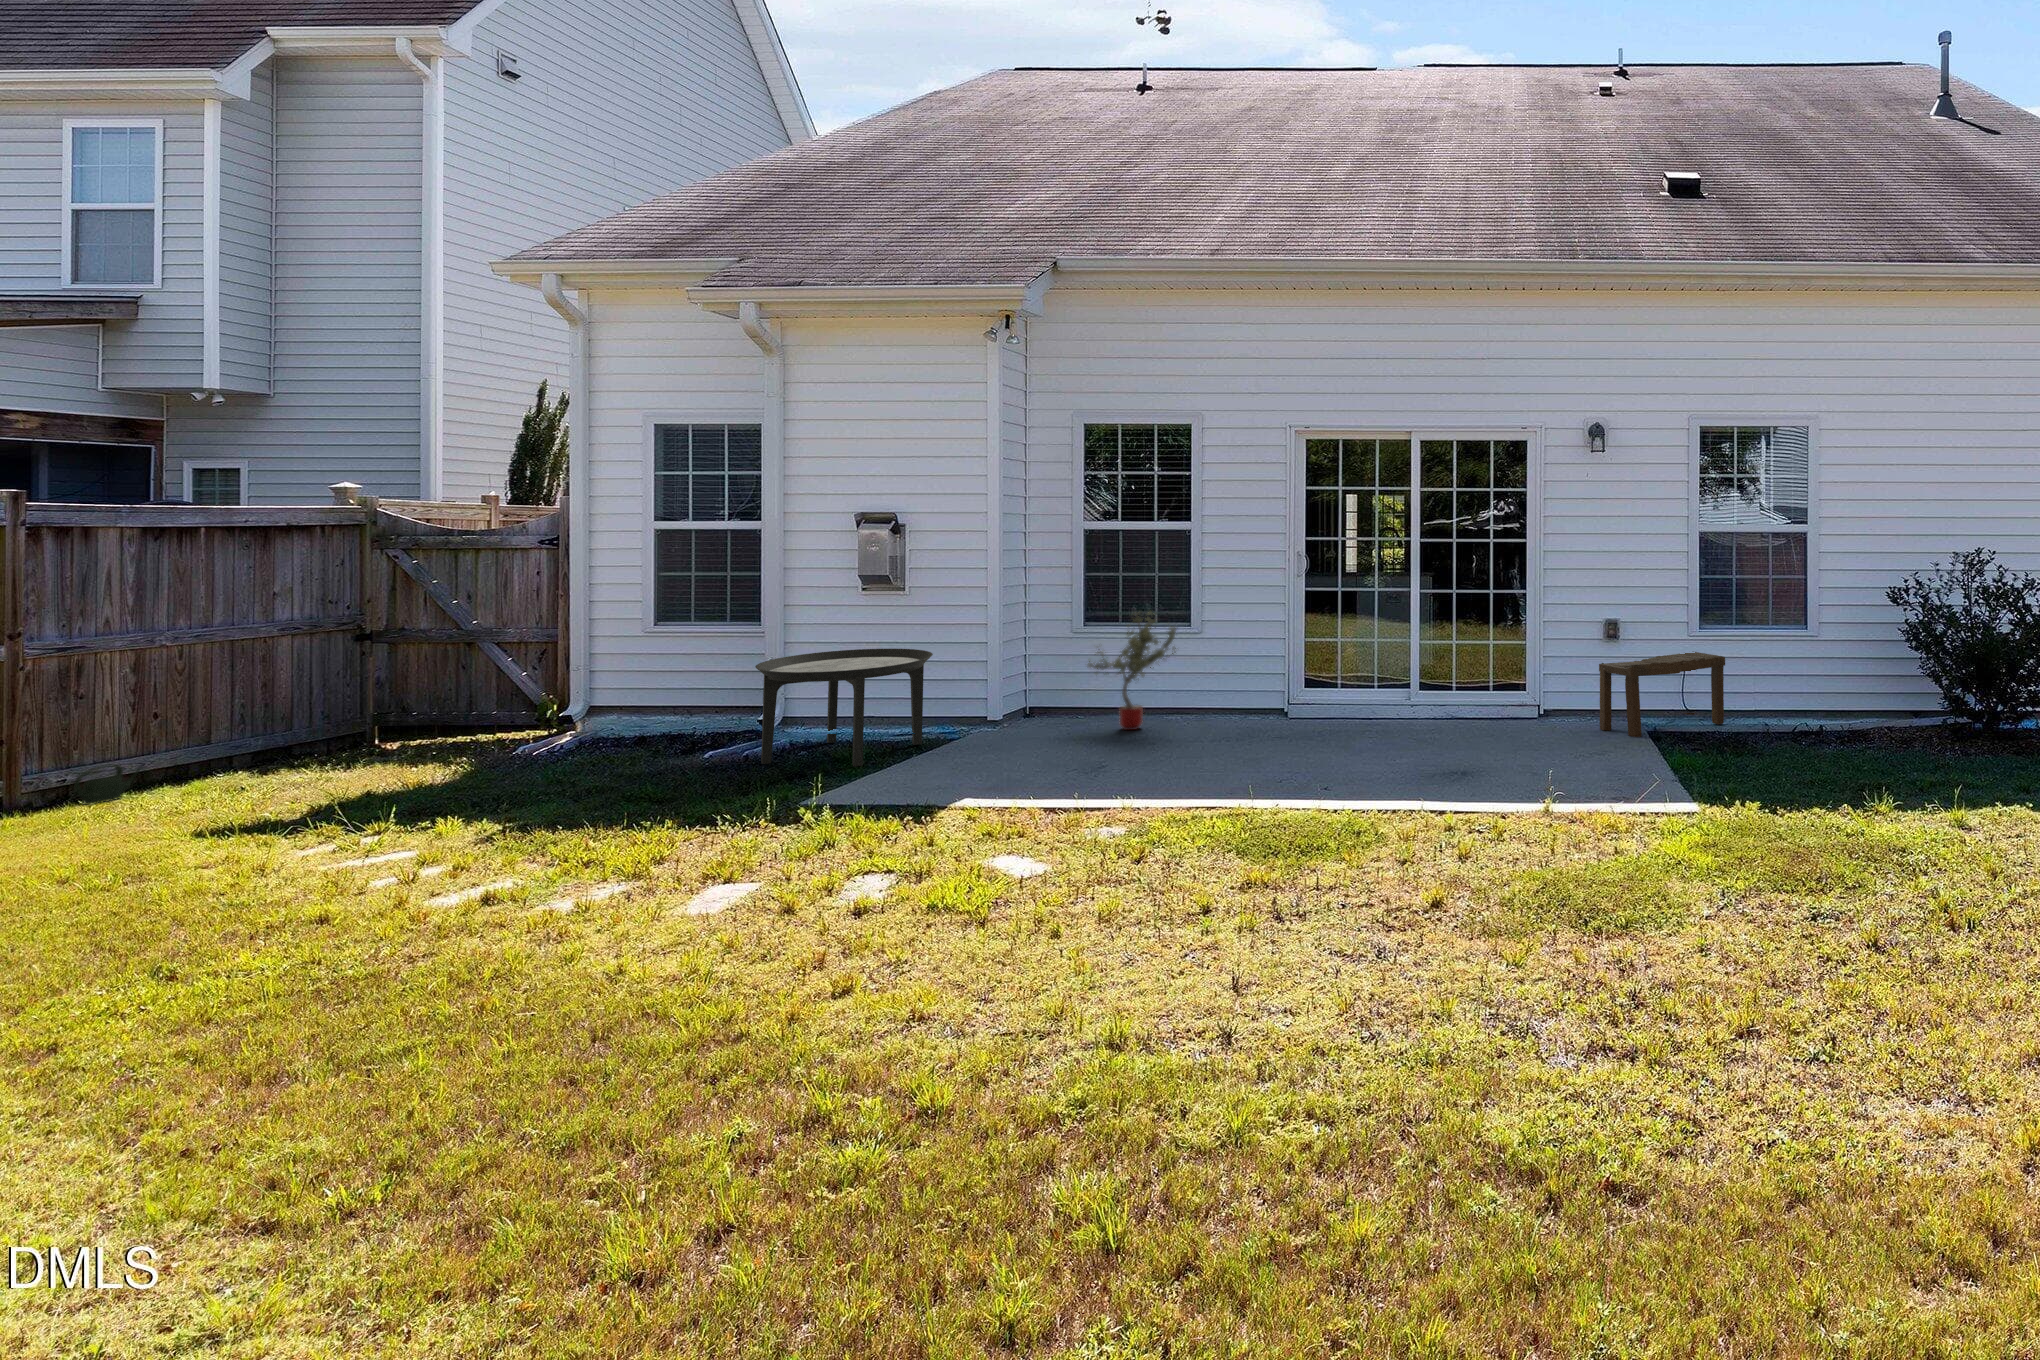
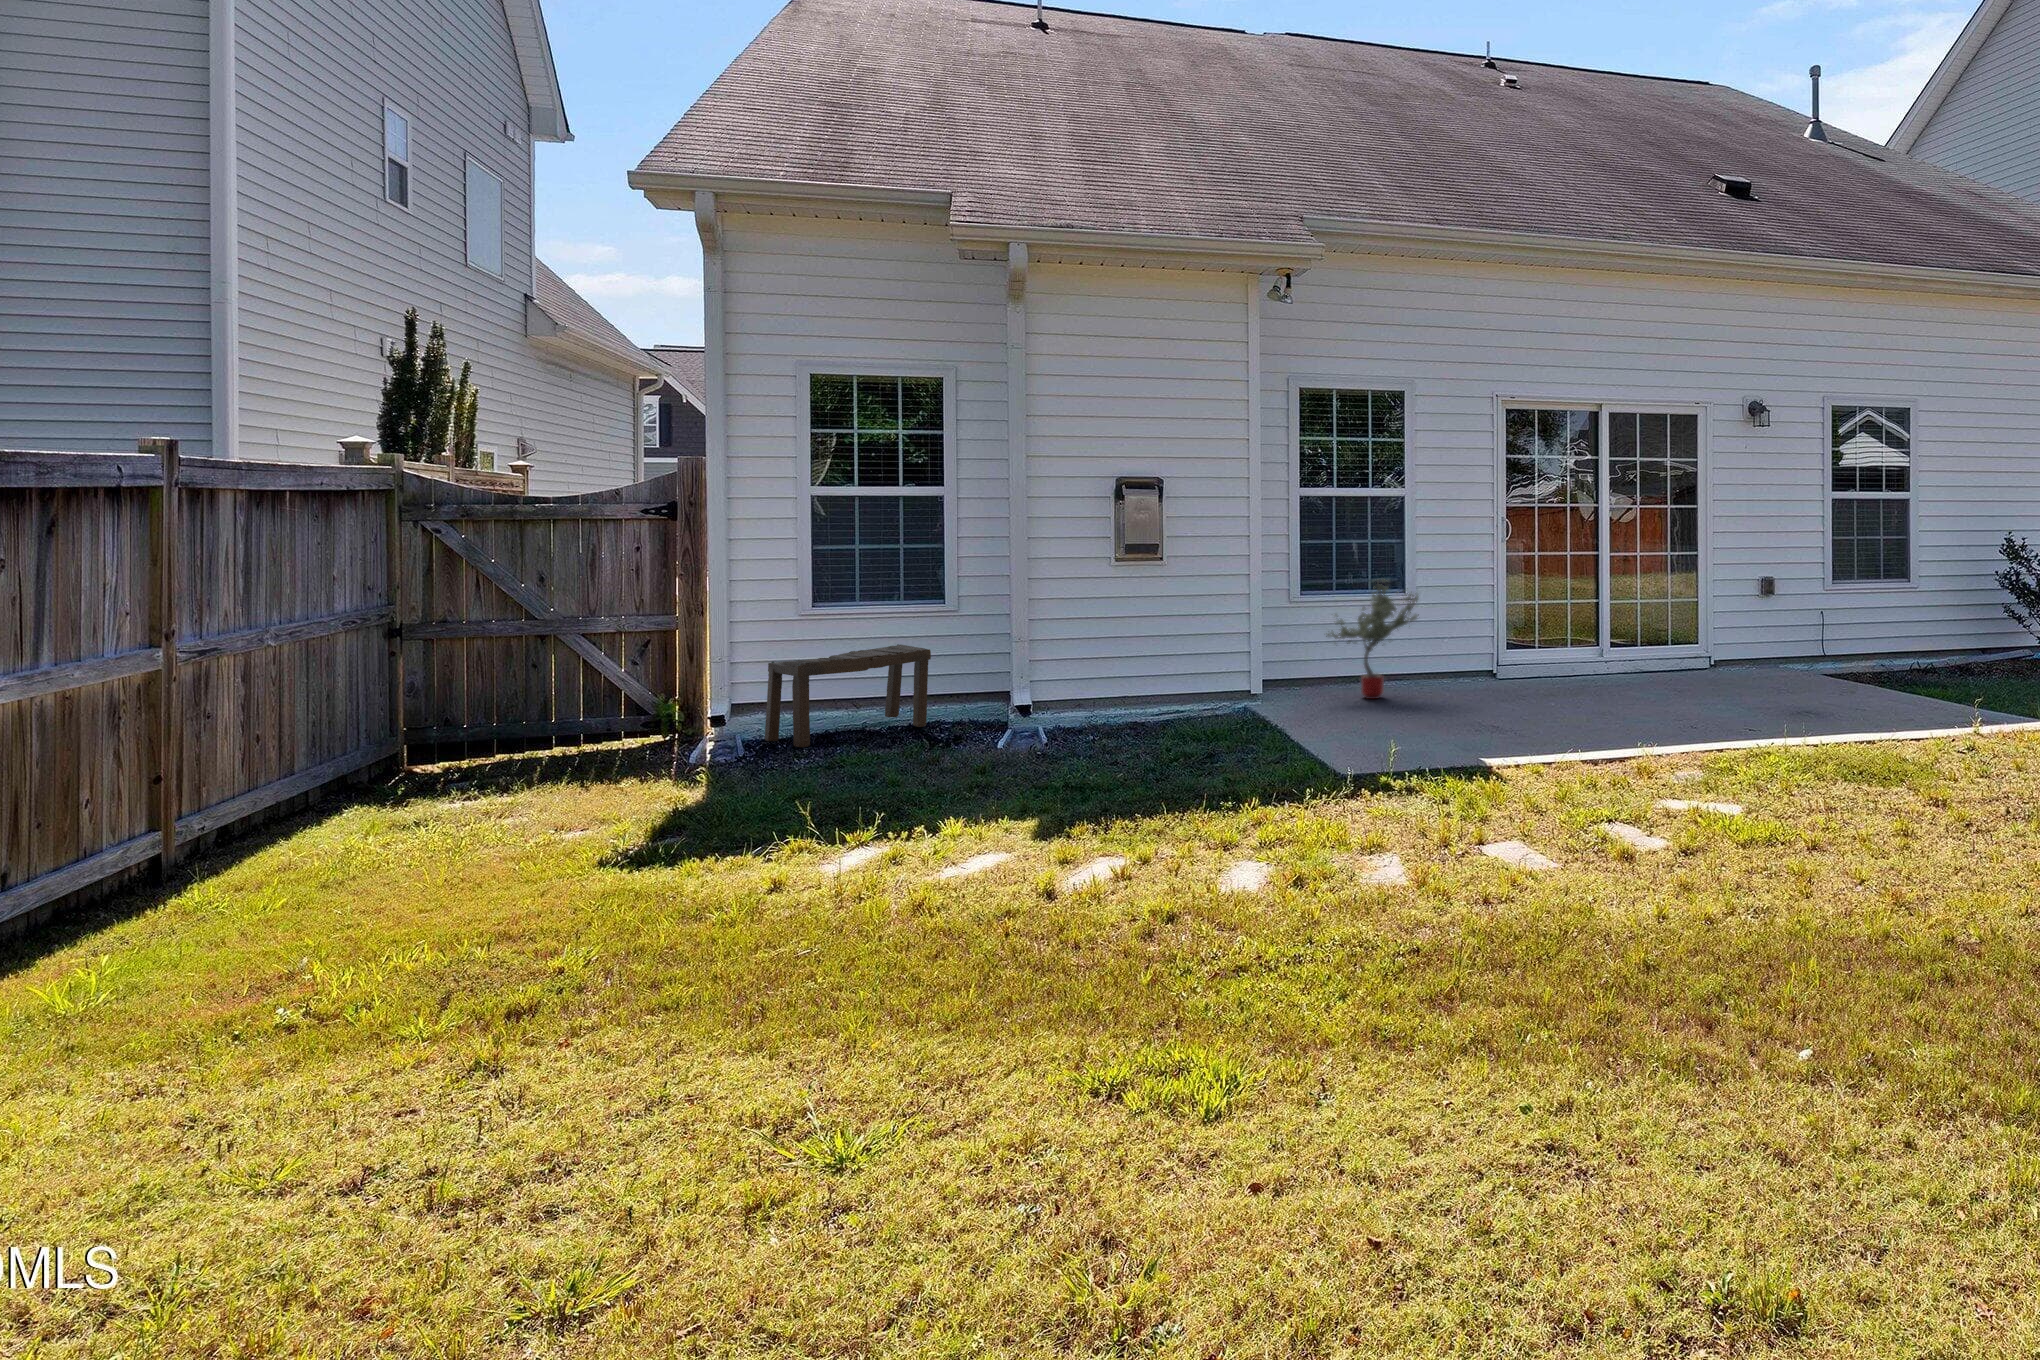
round table: present [755,649,933,767] -> none [1066,623,1240,748]
bench: present [1599,652,1725,737] -> present [765,644,931,748]
watering can: present [74,764,140,805] -> none [241,798,285,852]

